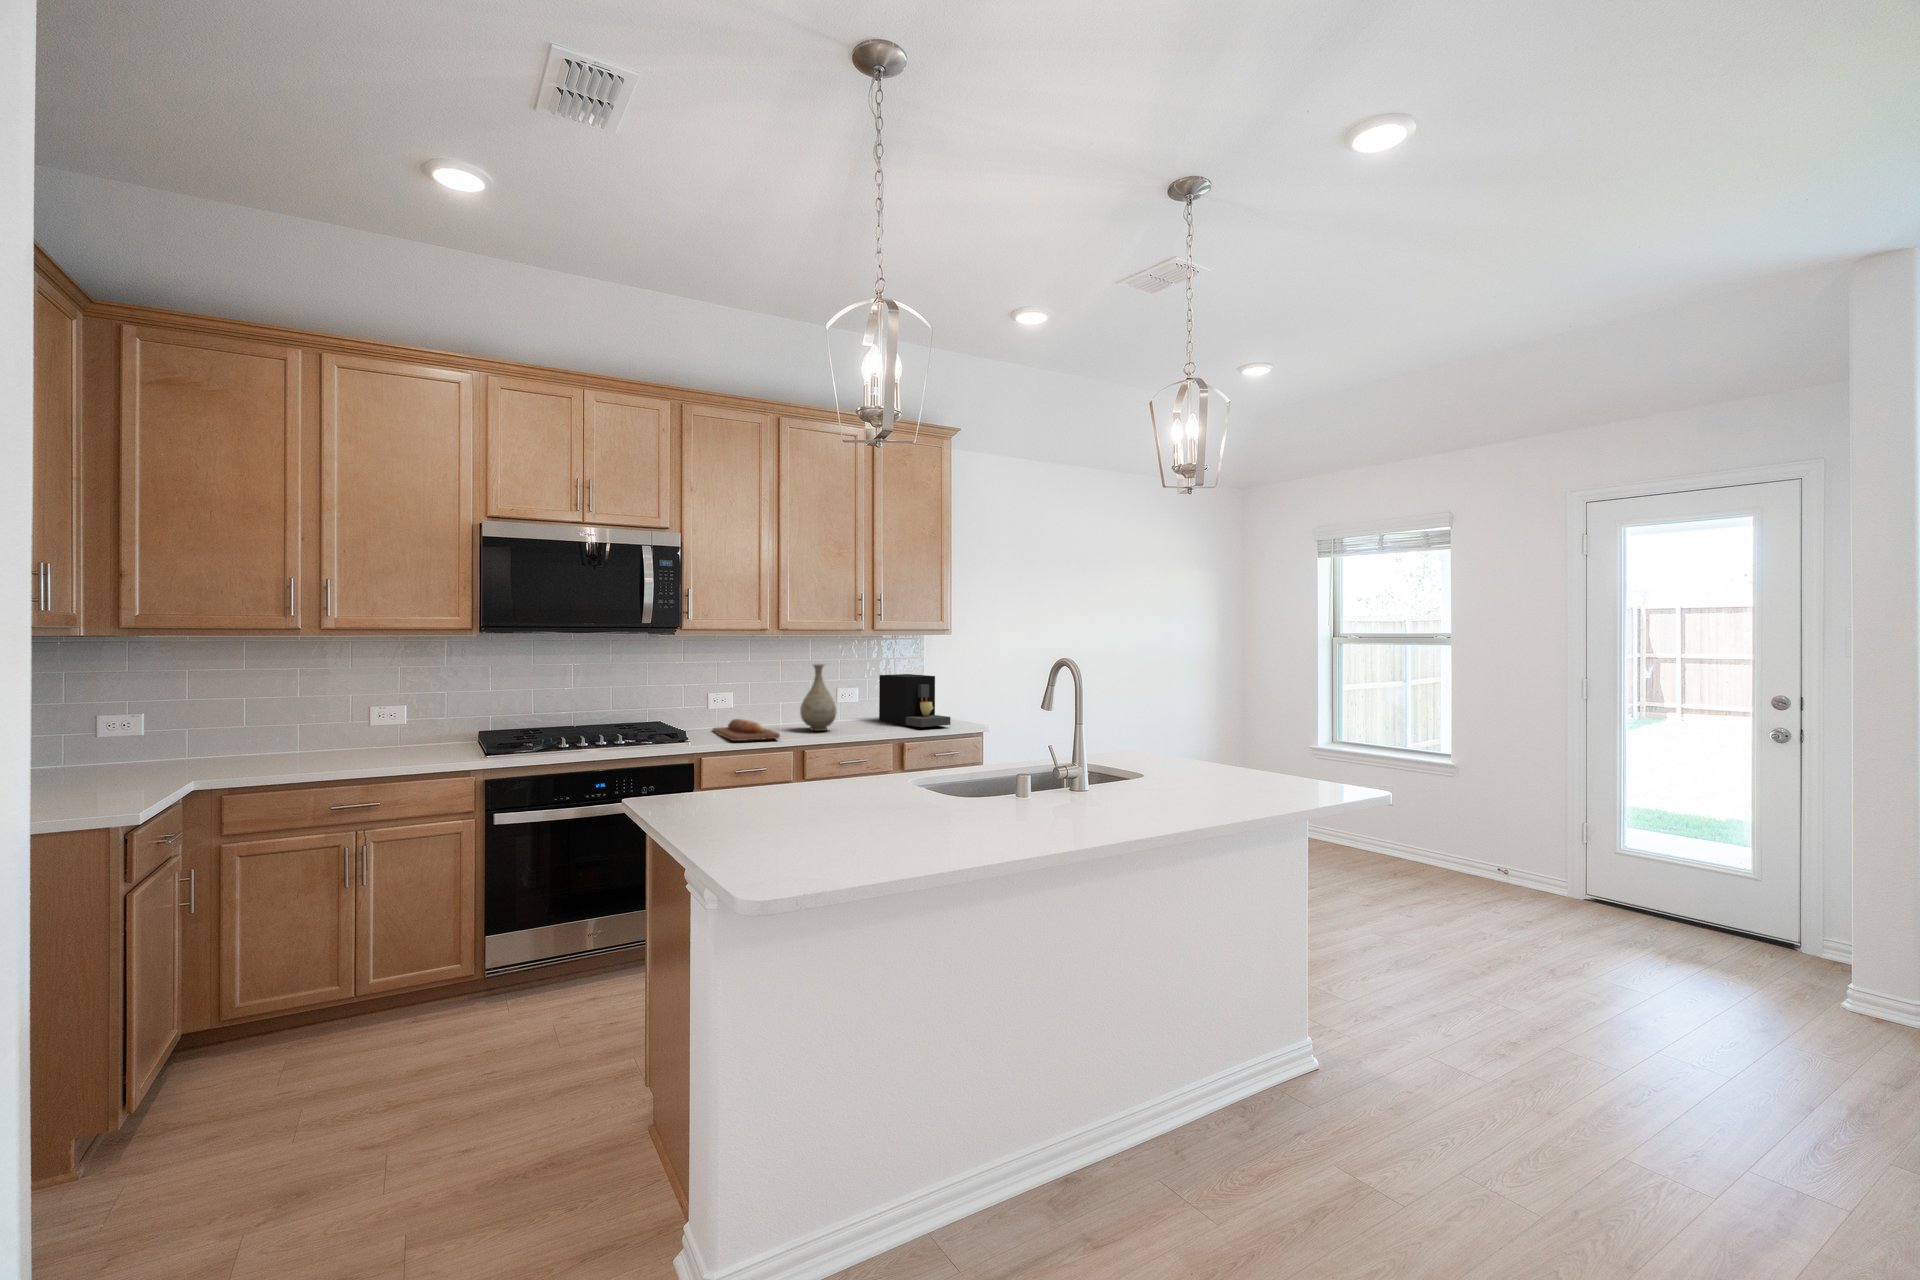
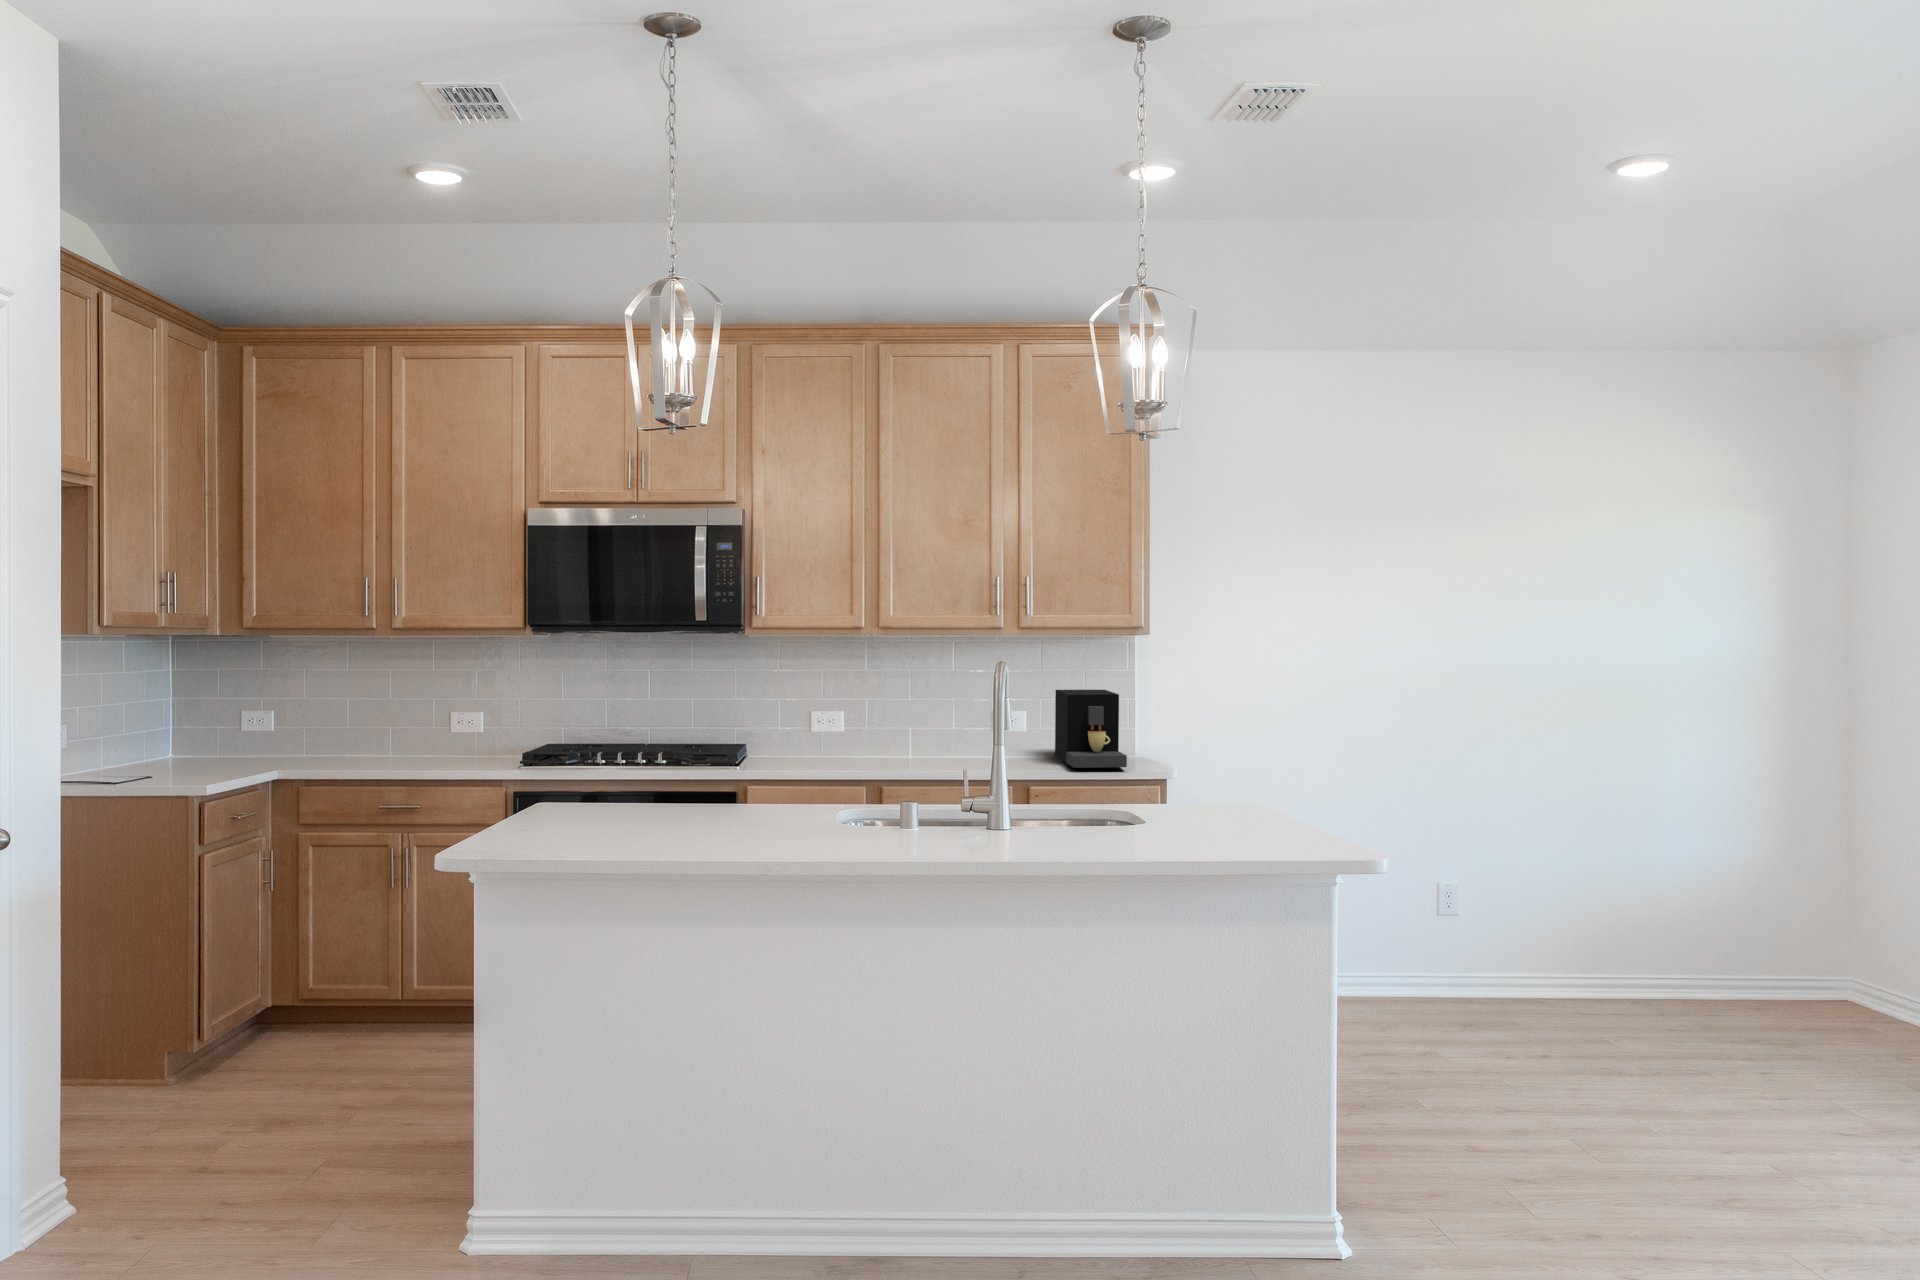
vase: present [800,664,836,731] -> none [909,673,957,763]
bread loaf: present [713,719,780,741] -> none [787,741,863,769]

